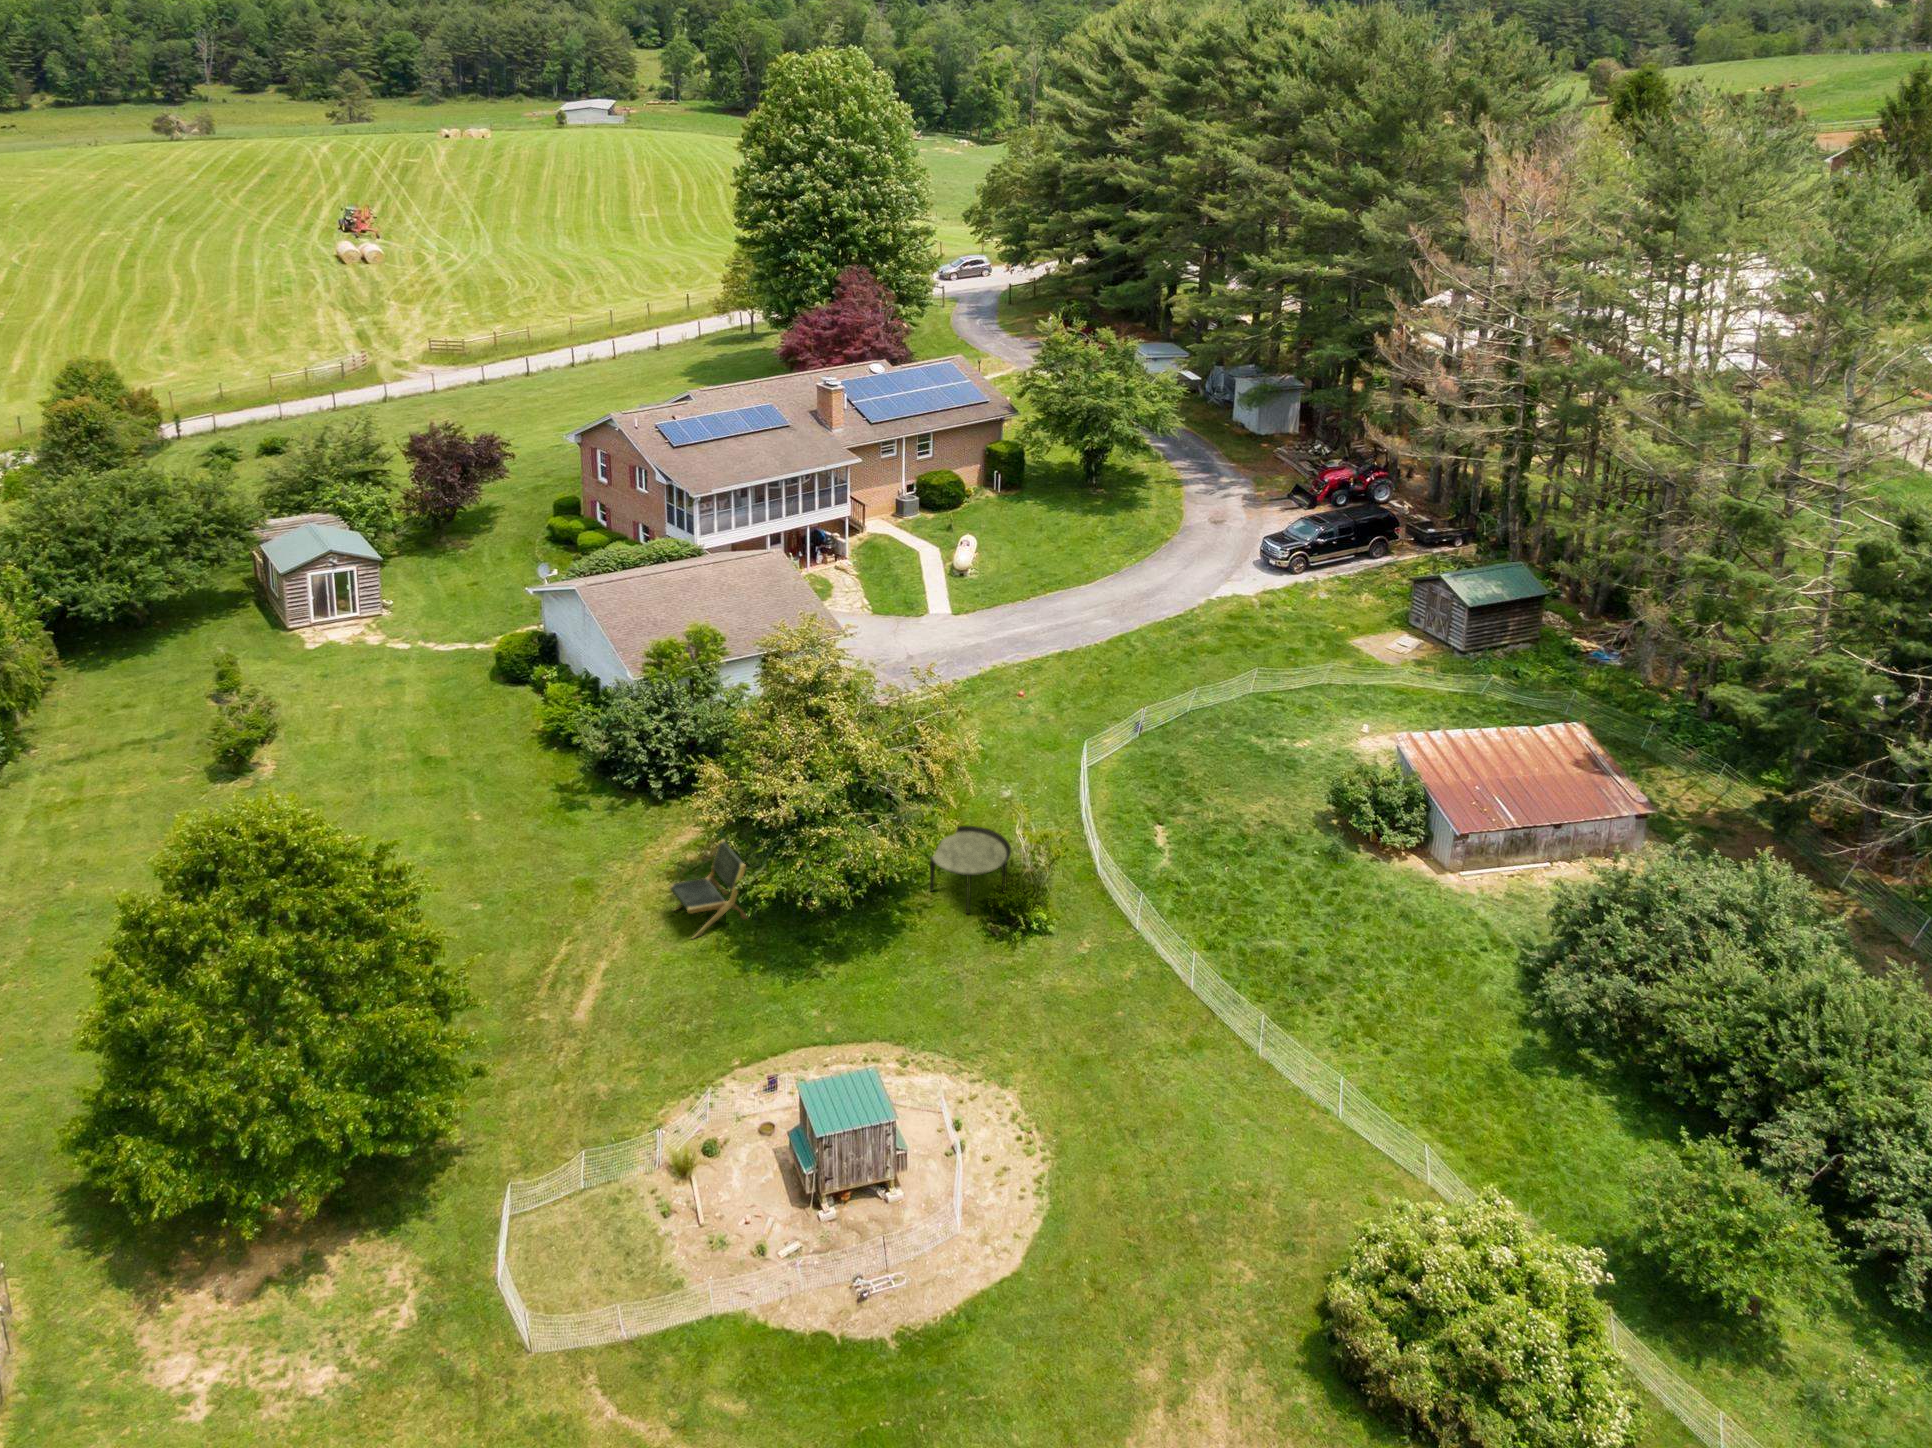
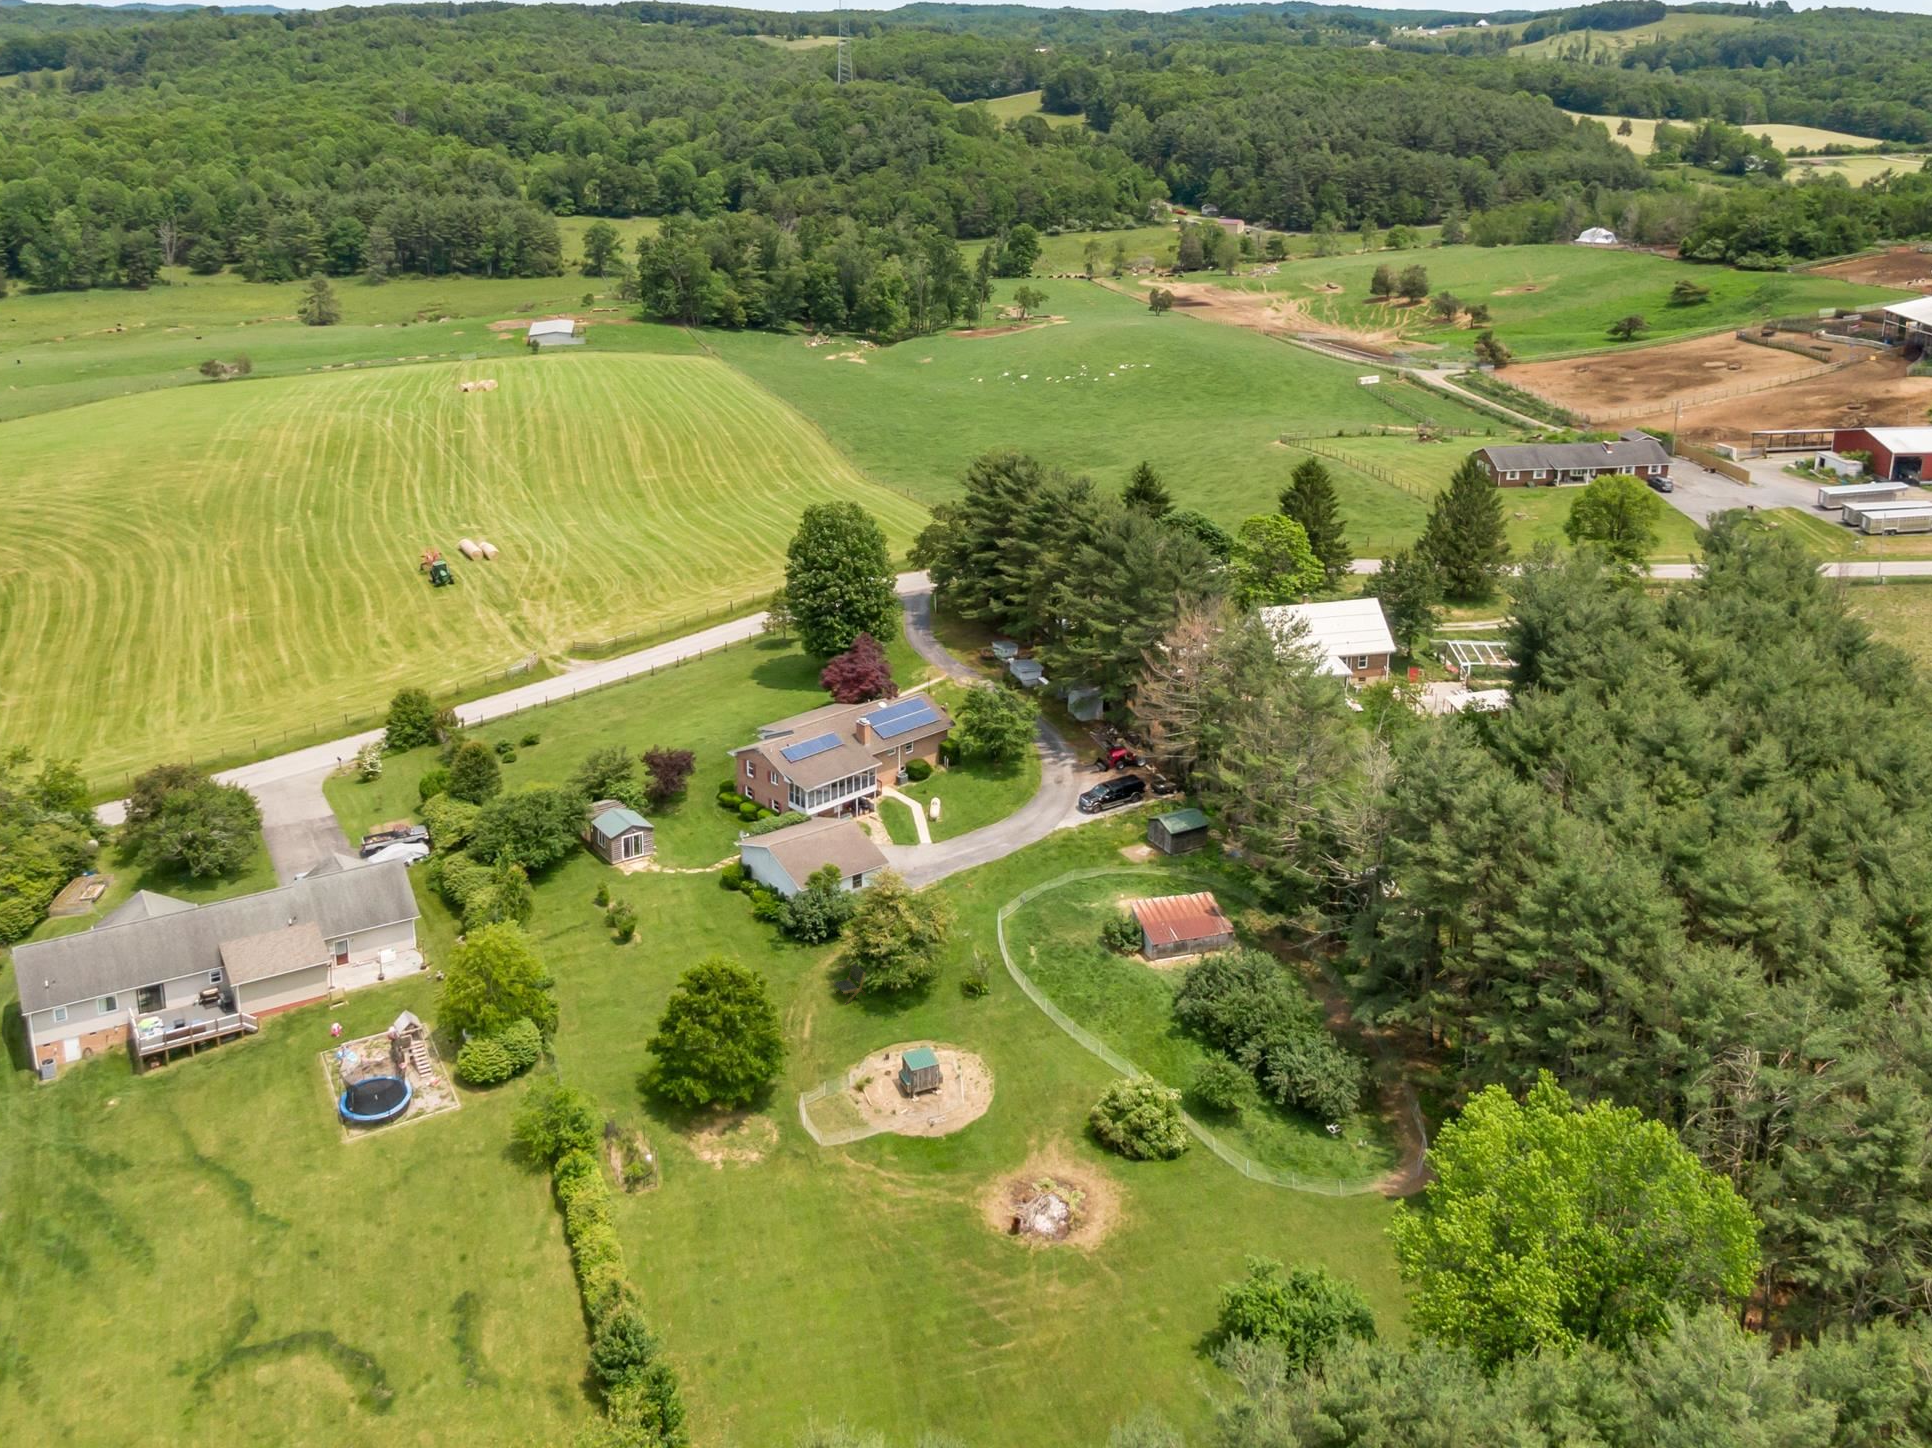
round table: present [930,826,1011,914] -> none [938,952,973,989]

